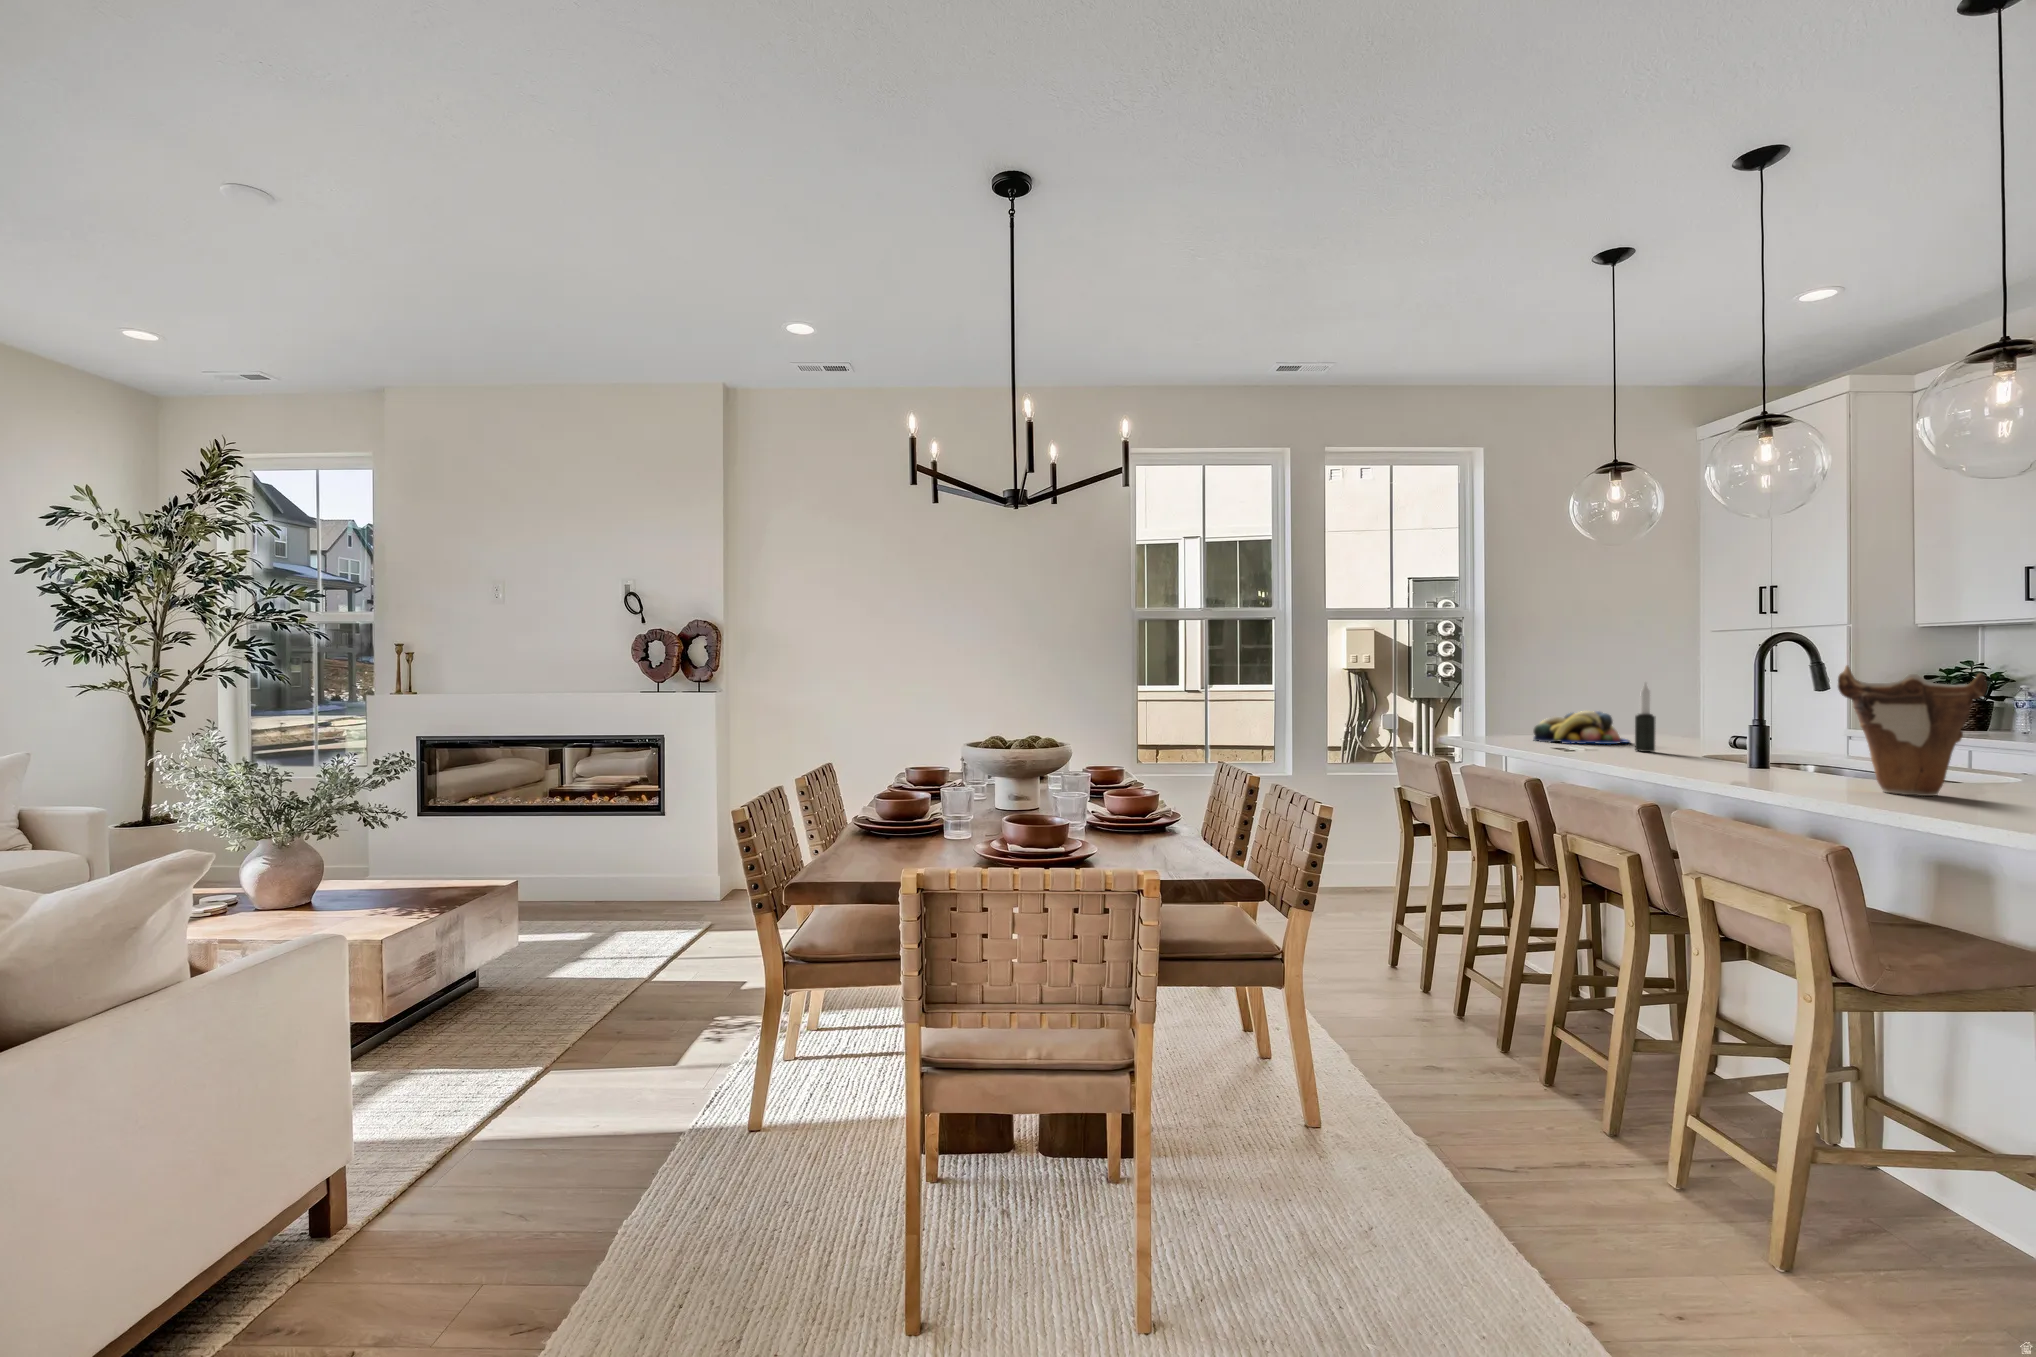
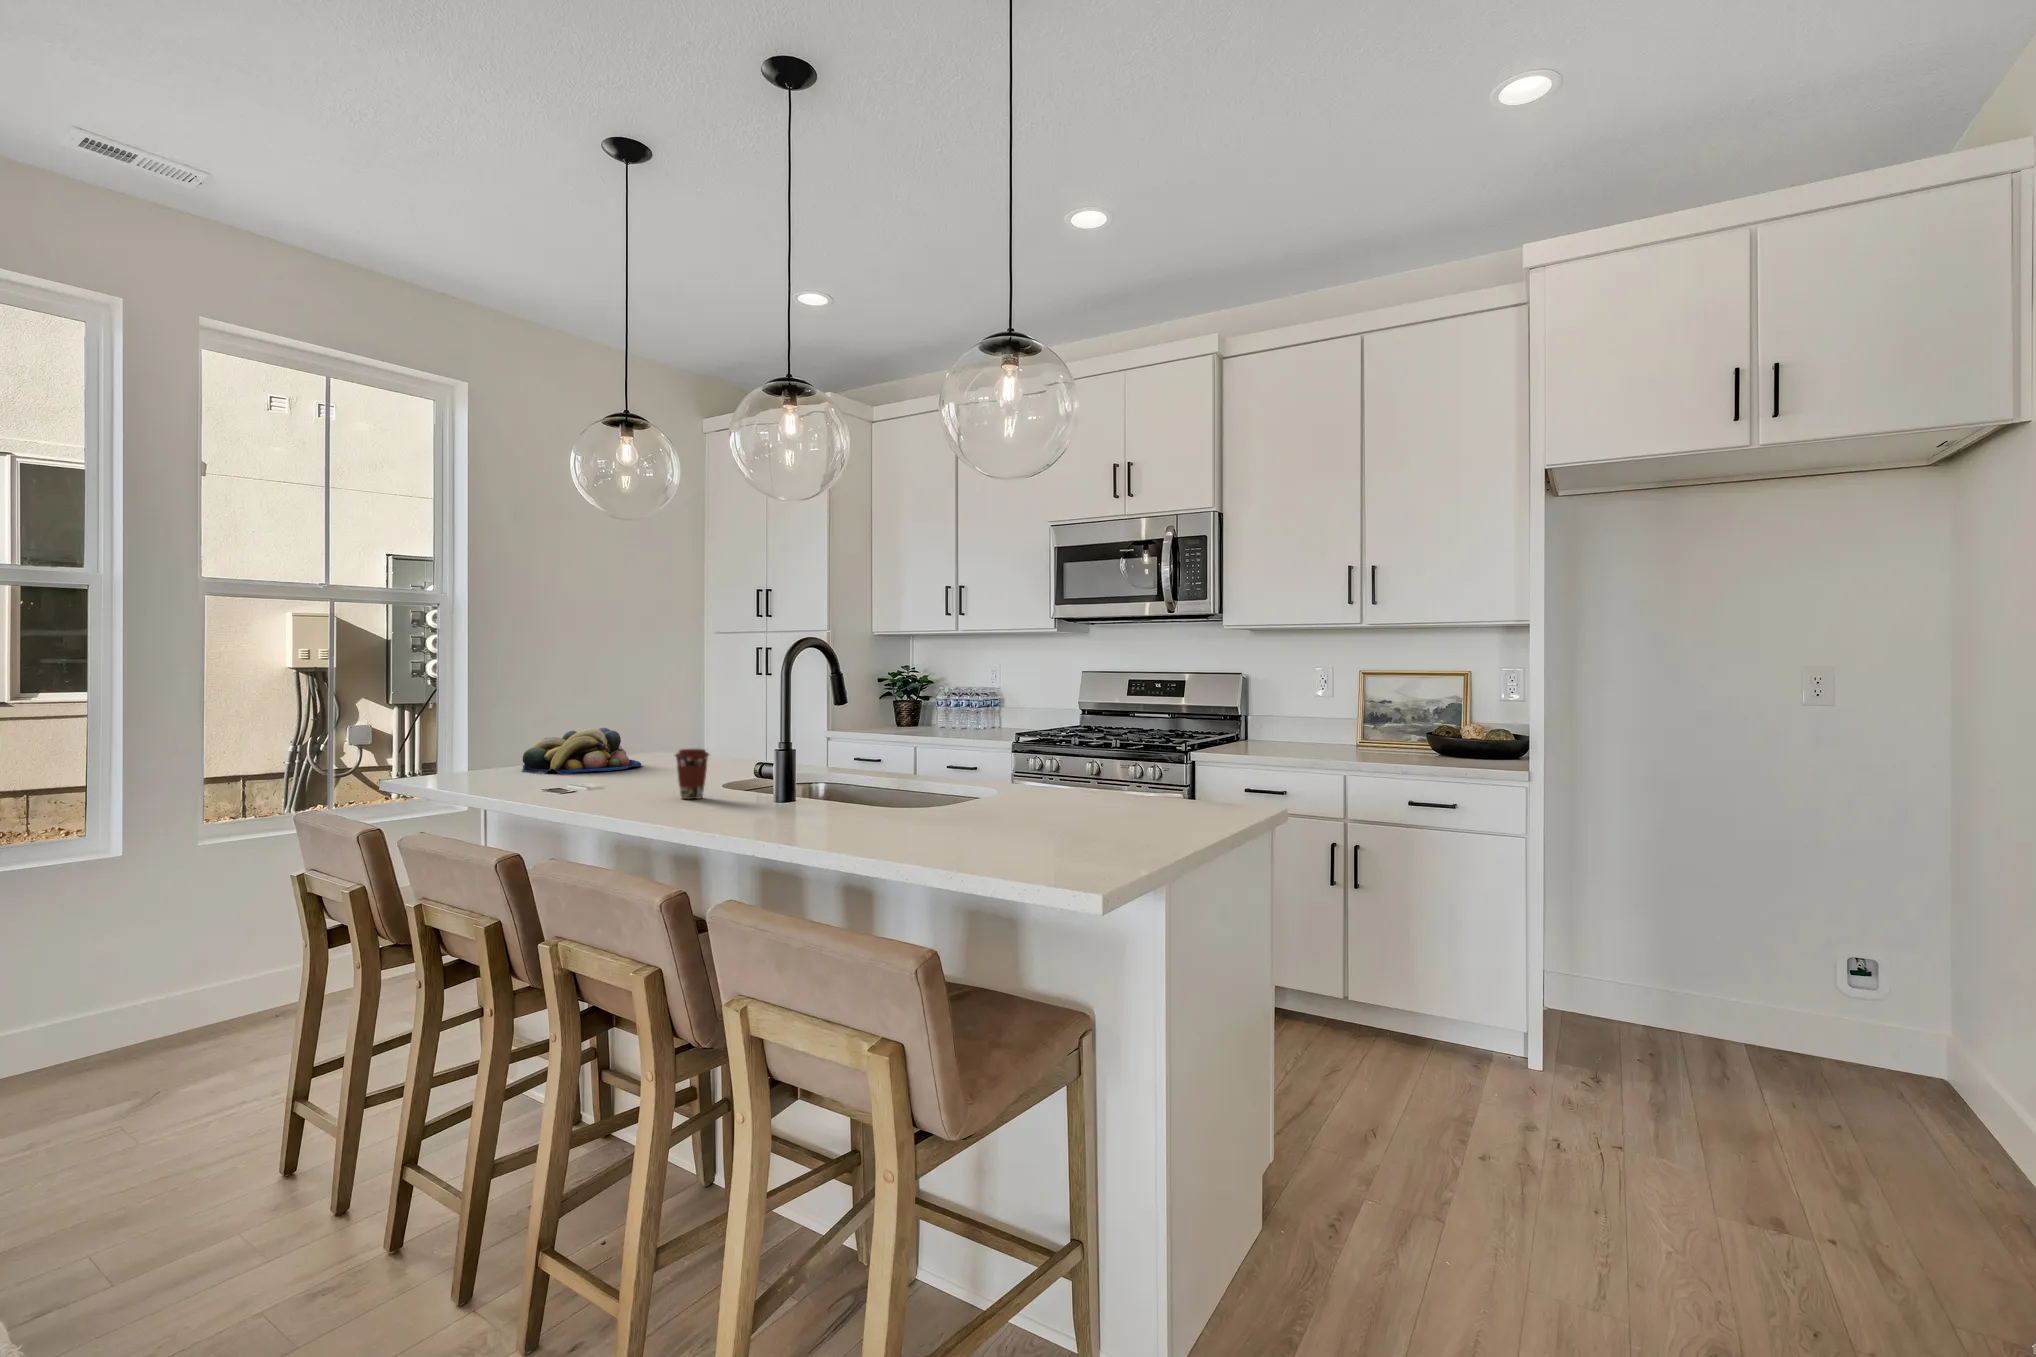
vase: present [1838,666,1987,796] -> none [887,682,1013,839]
candle: present [1635,682,1655,752] -> none [647,694,671,782]
coffee cup: none [1656,722,1687,761] -> present [674,749,709,799]

